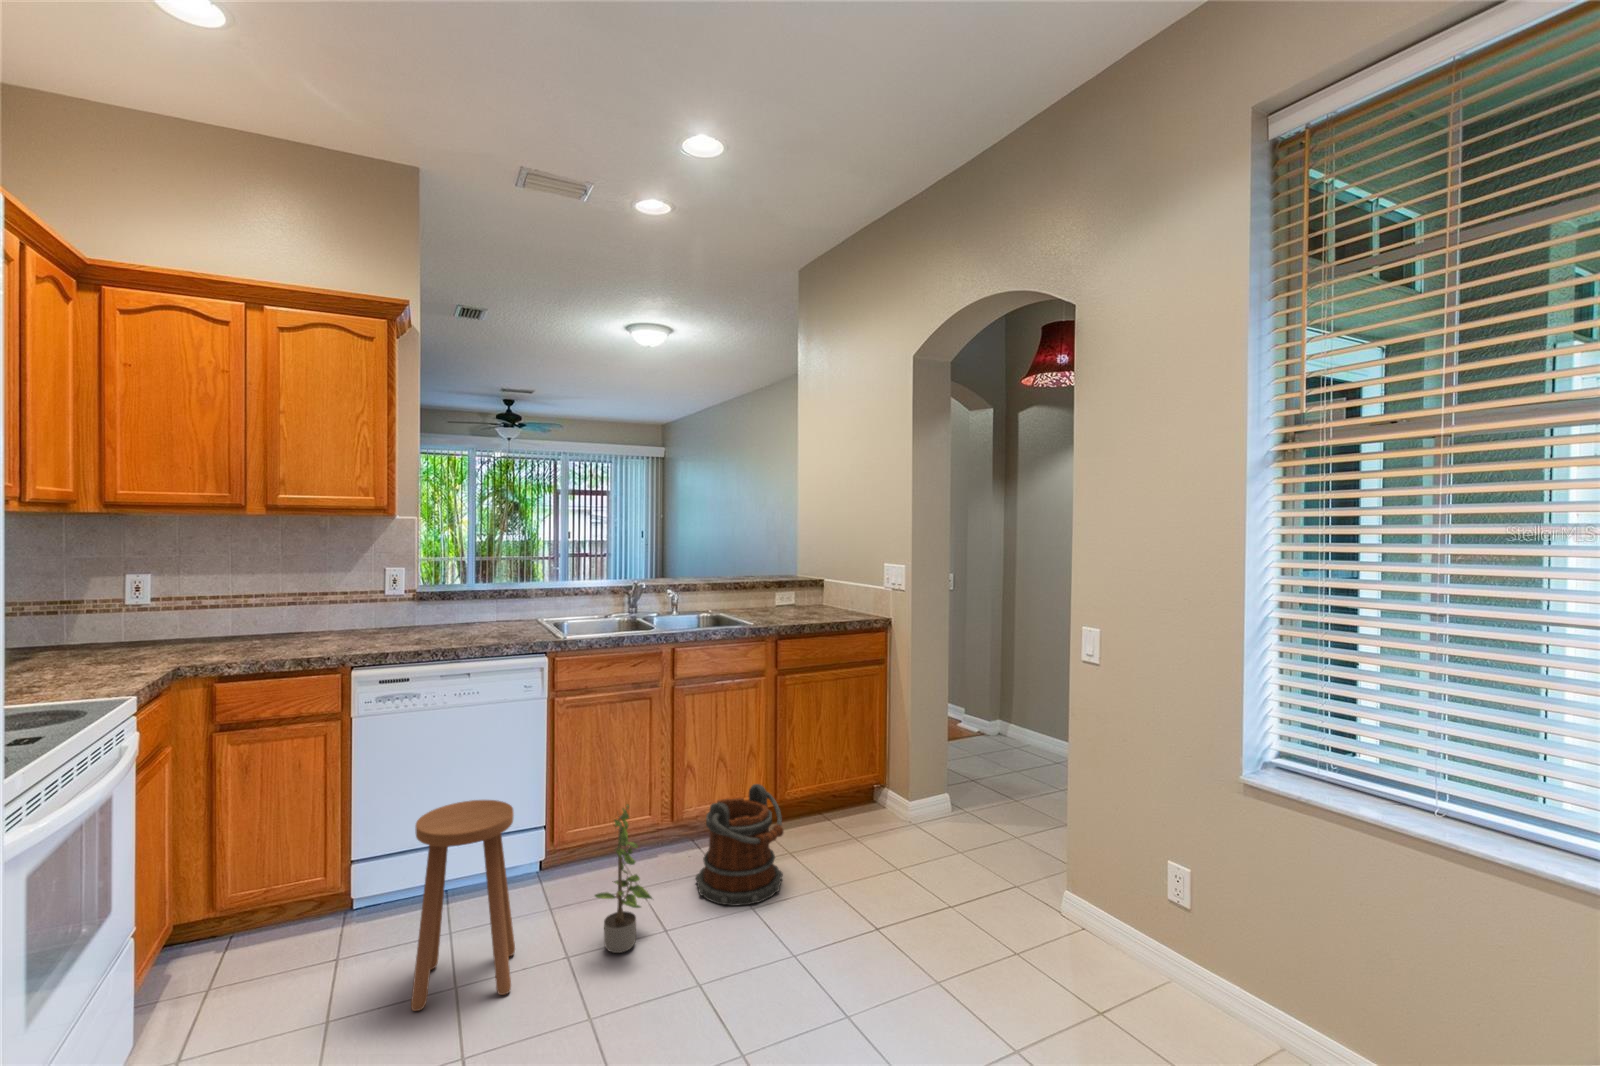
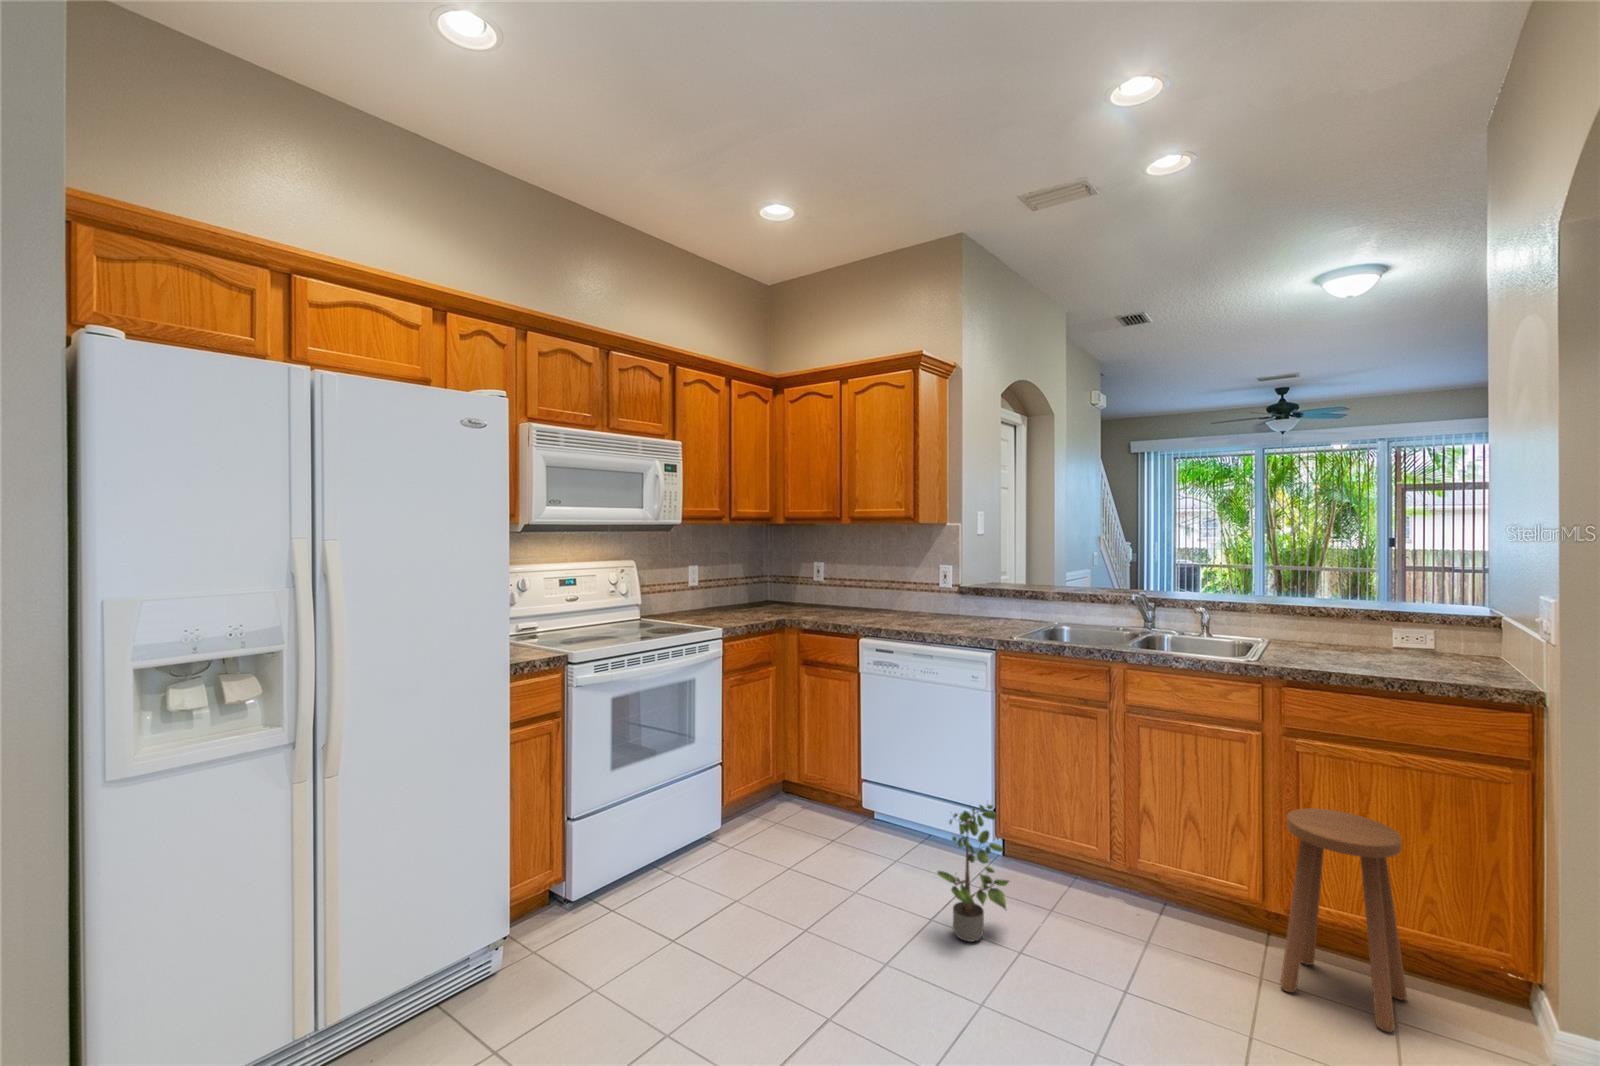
bucket: present [695,784,783,906] -> none [1088,848,1209,996]
stool: present [411,800,515,1011] -> present [1280,809,1407,1032]

